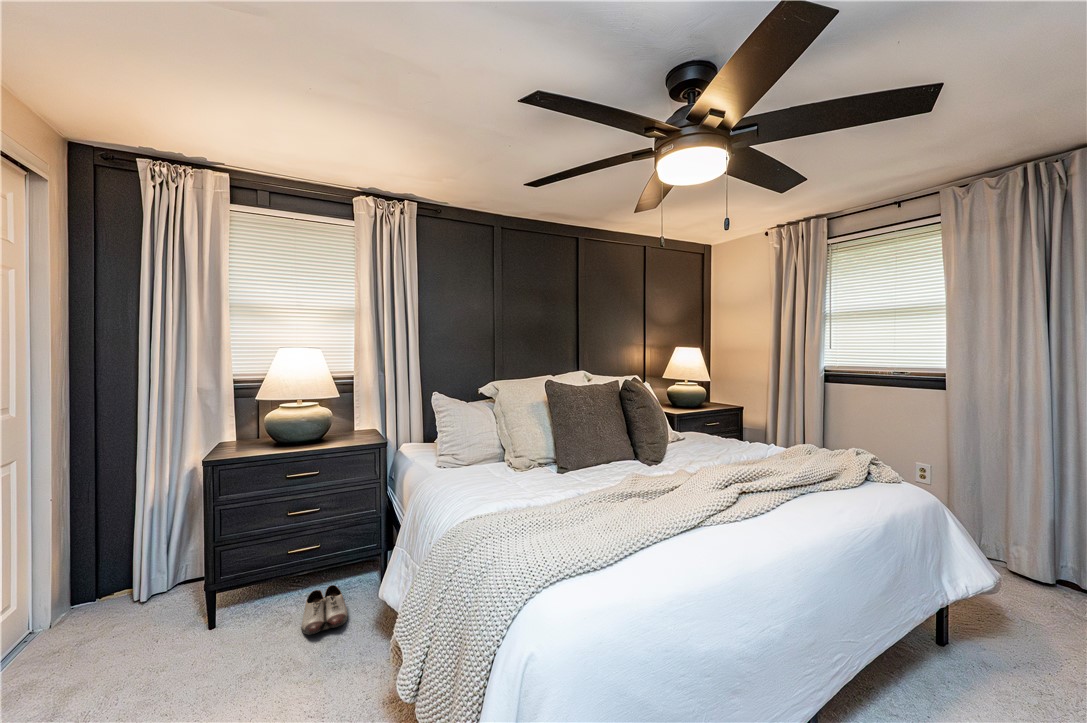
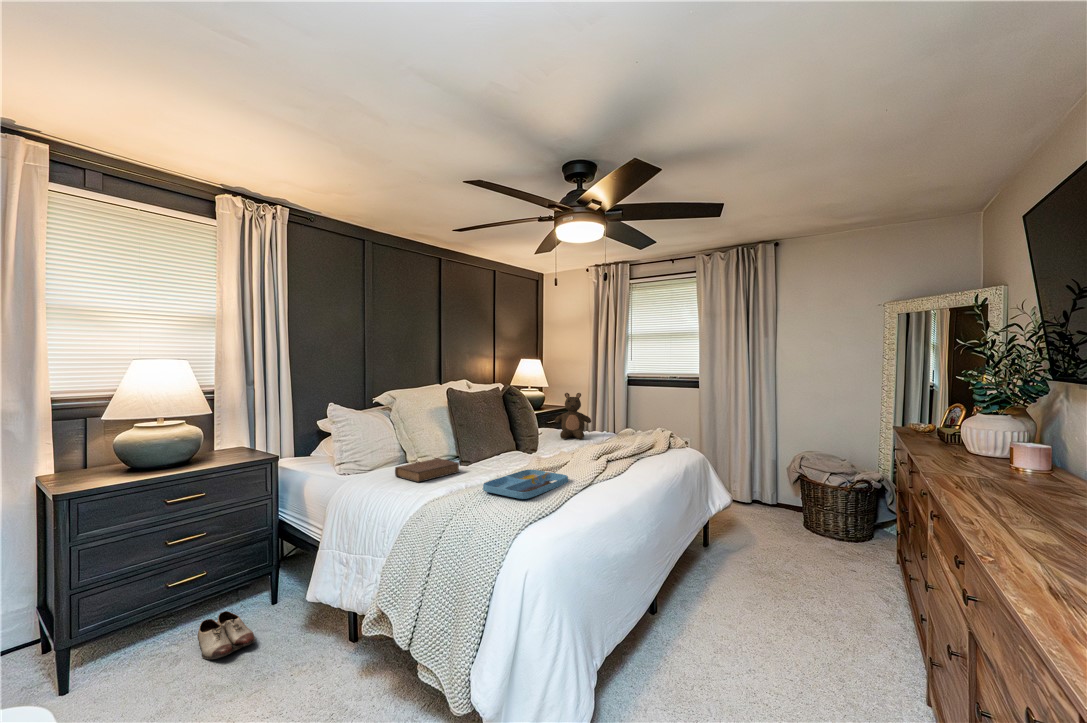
stuffed bear: none [700,388,750,450] -> present [555,393,591,439]
book: none [473,460,545,489] -> present [395,459,459,482]
tray: none [527,494,654,546] -> present [483,470,568,499]

